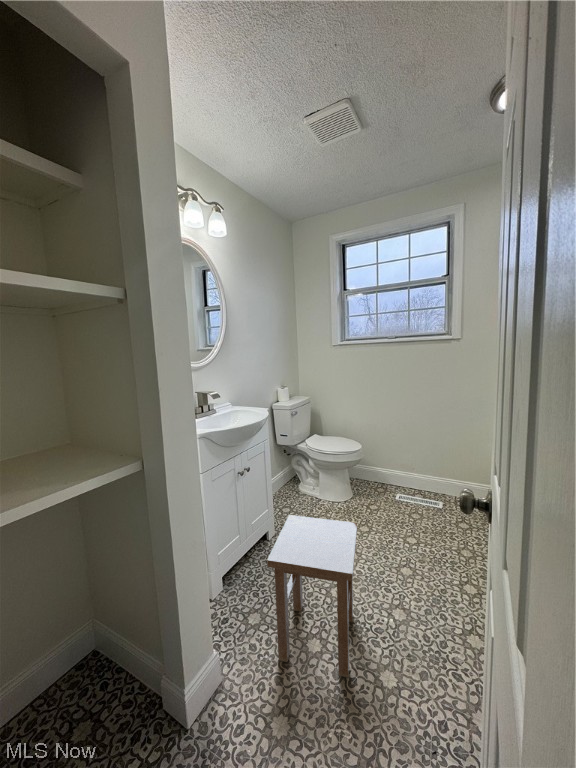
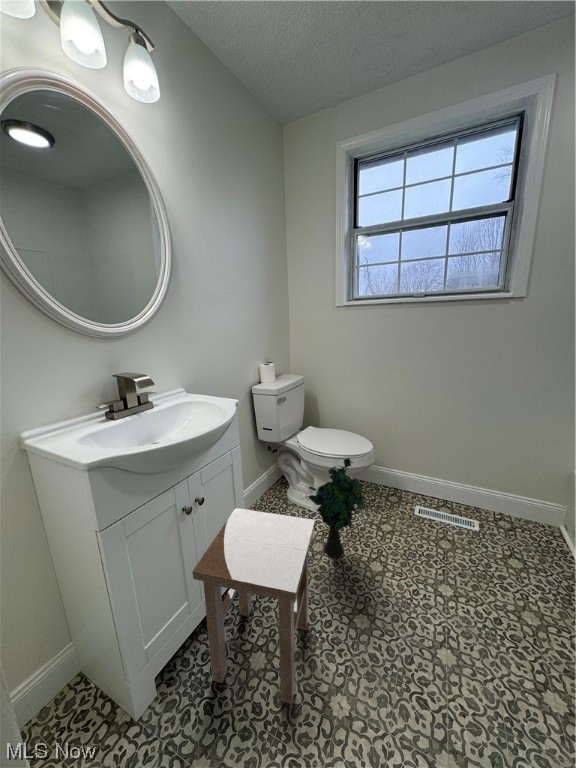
decorative plant: none [342,474,395,563] -> present [308,458,366,556]

